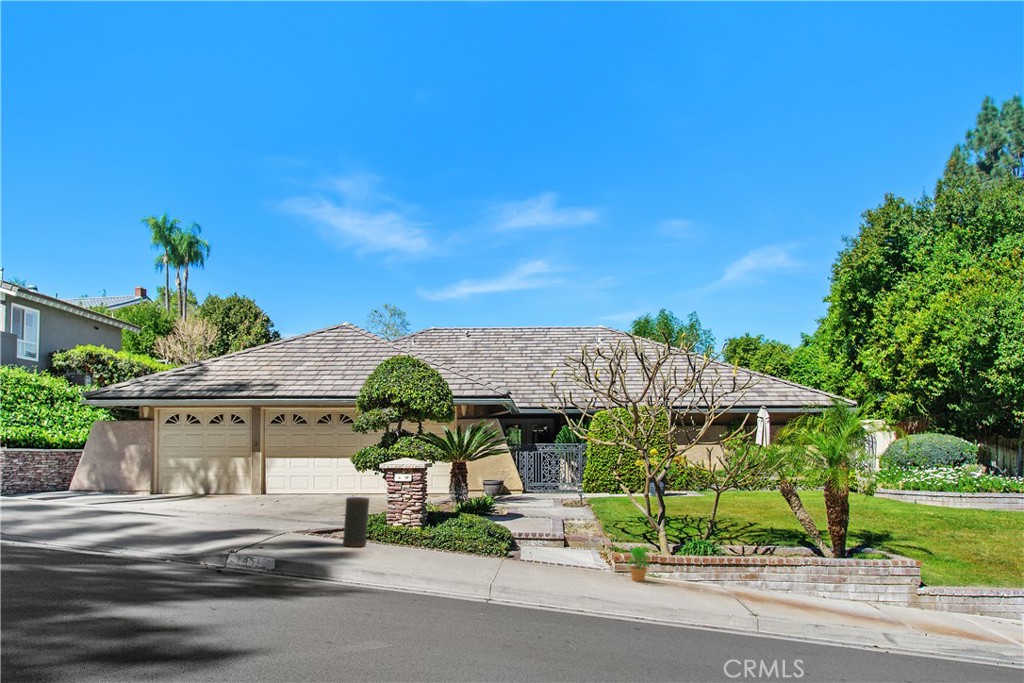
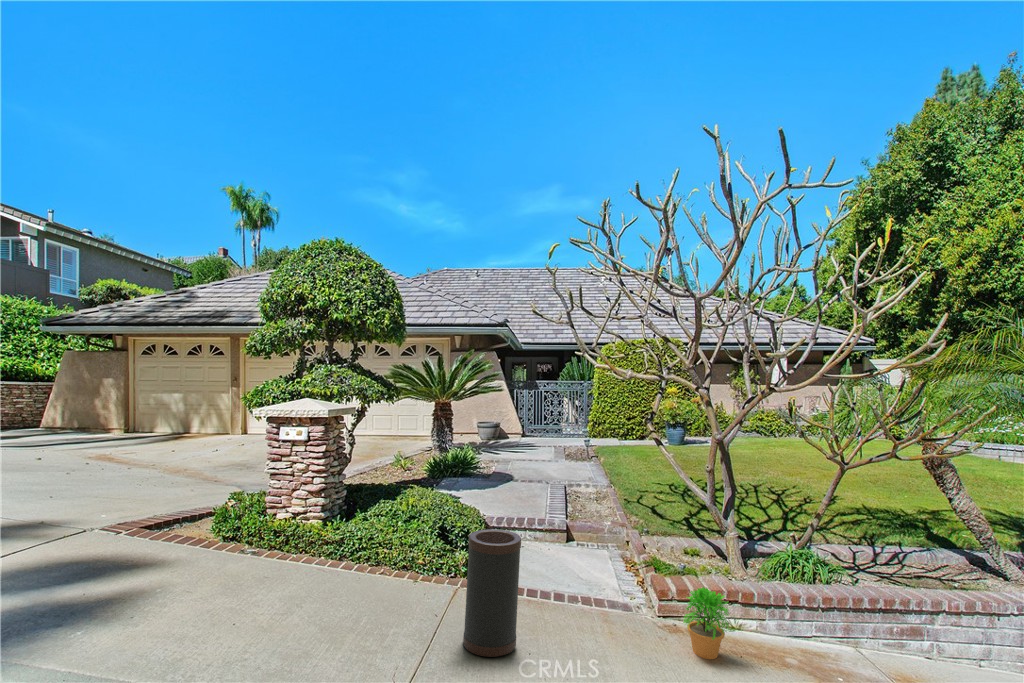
trash can: present [343,497,369,547] -> present [463,529,521,657]

